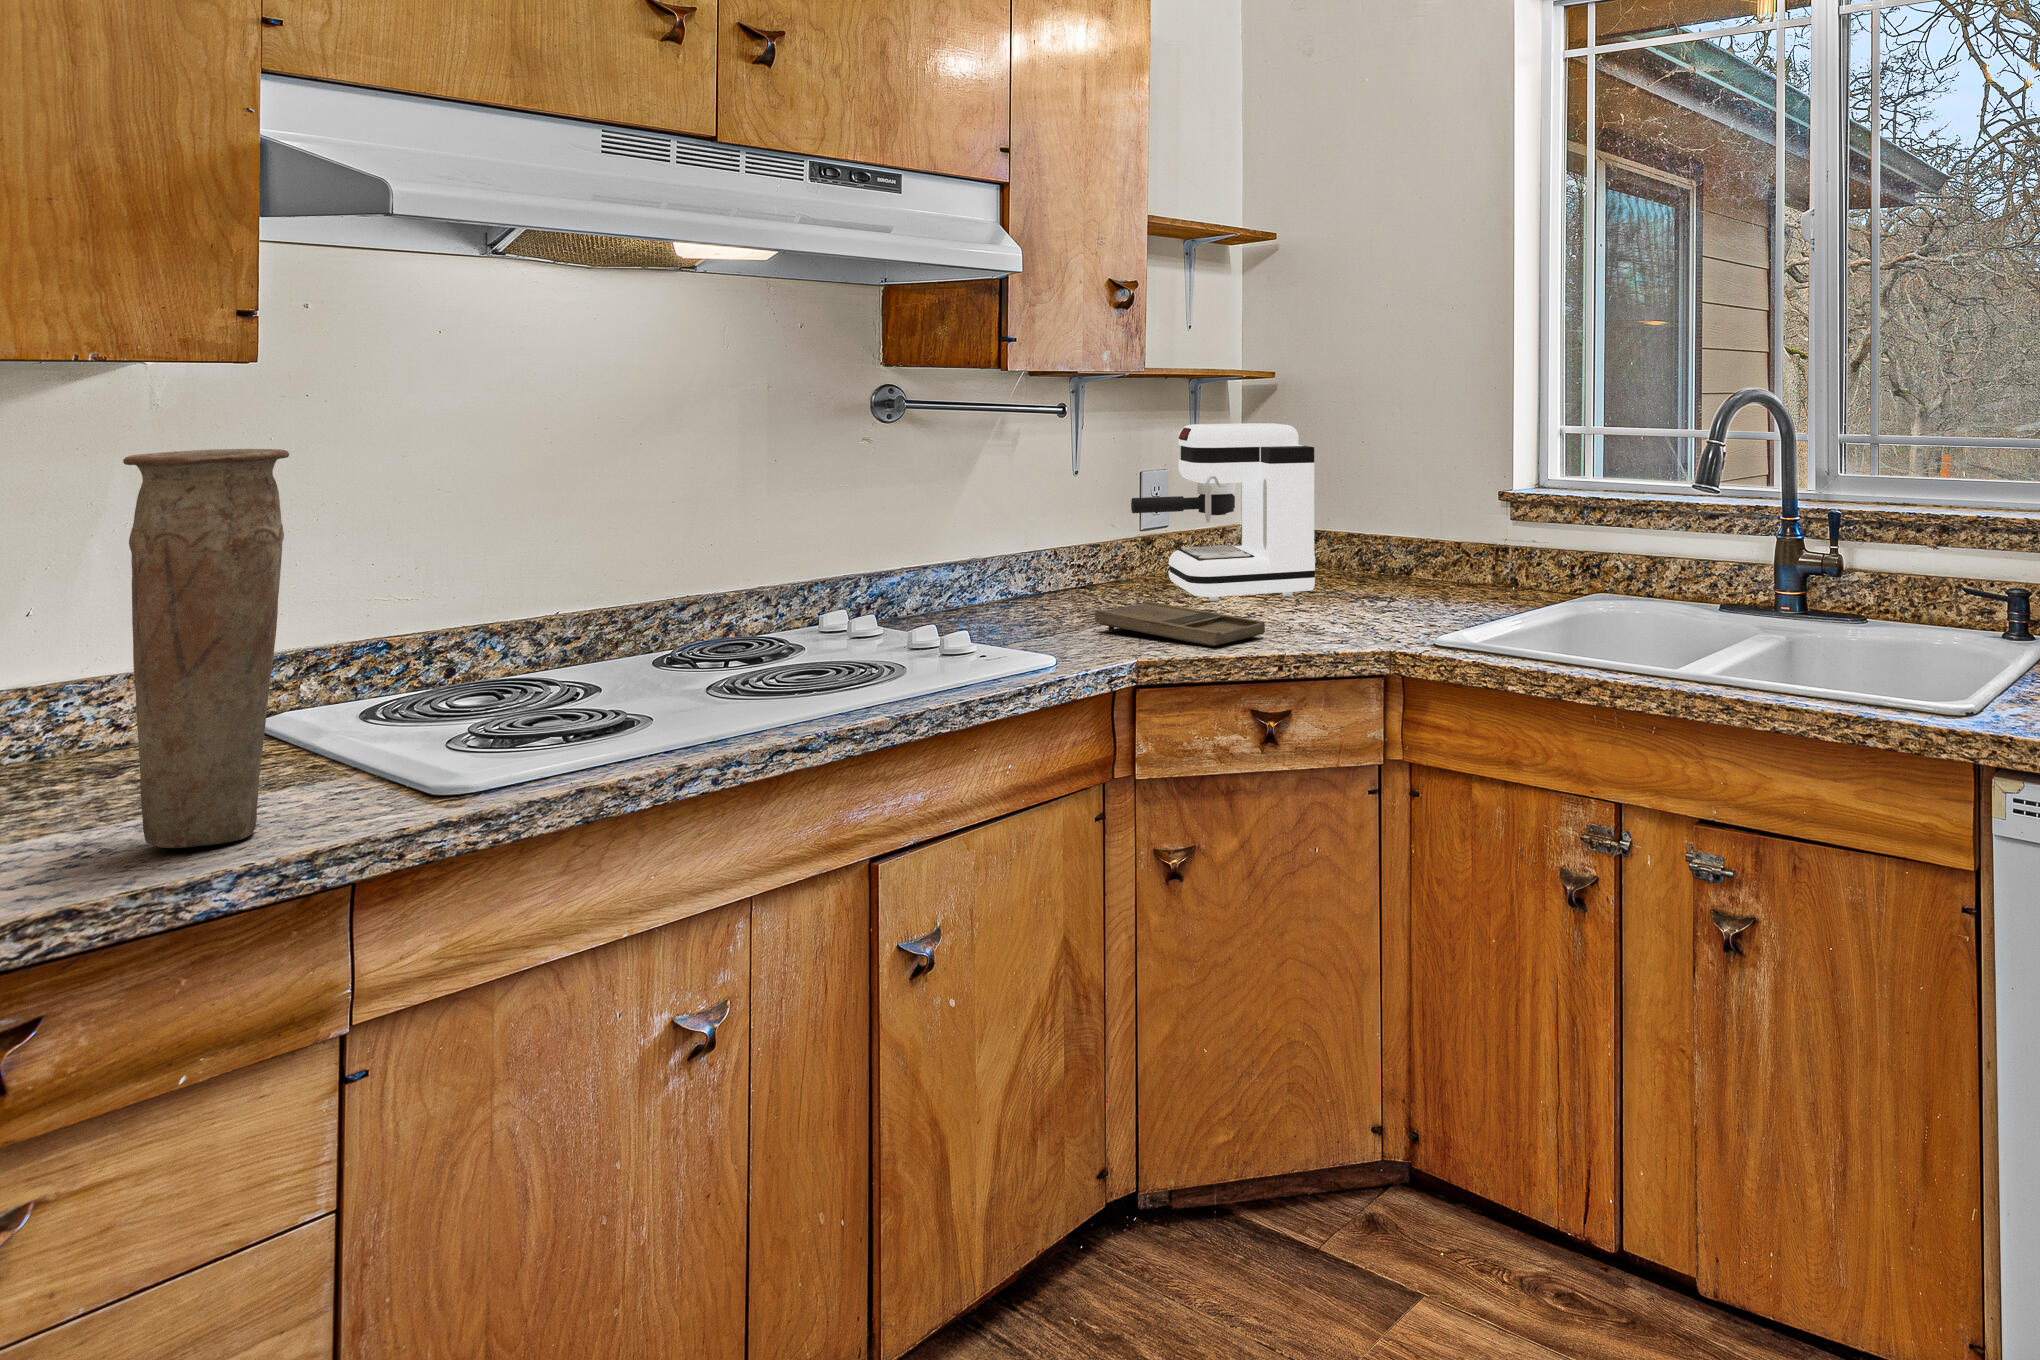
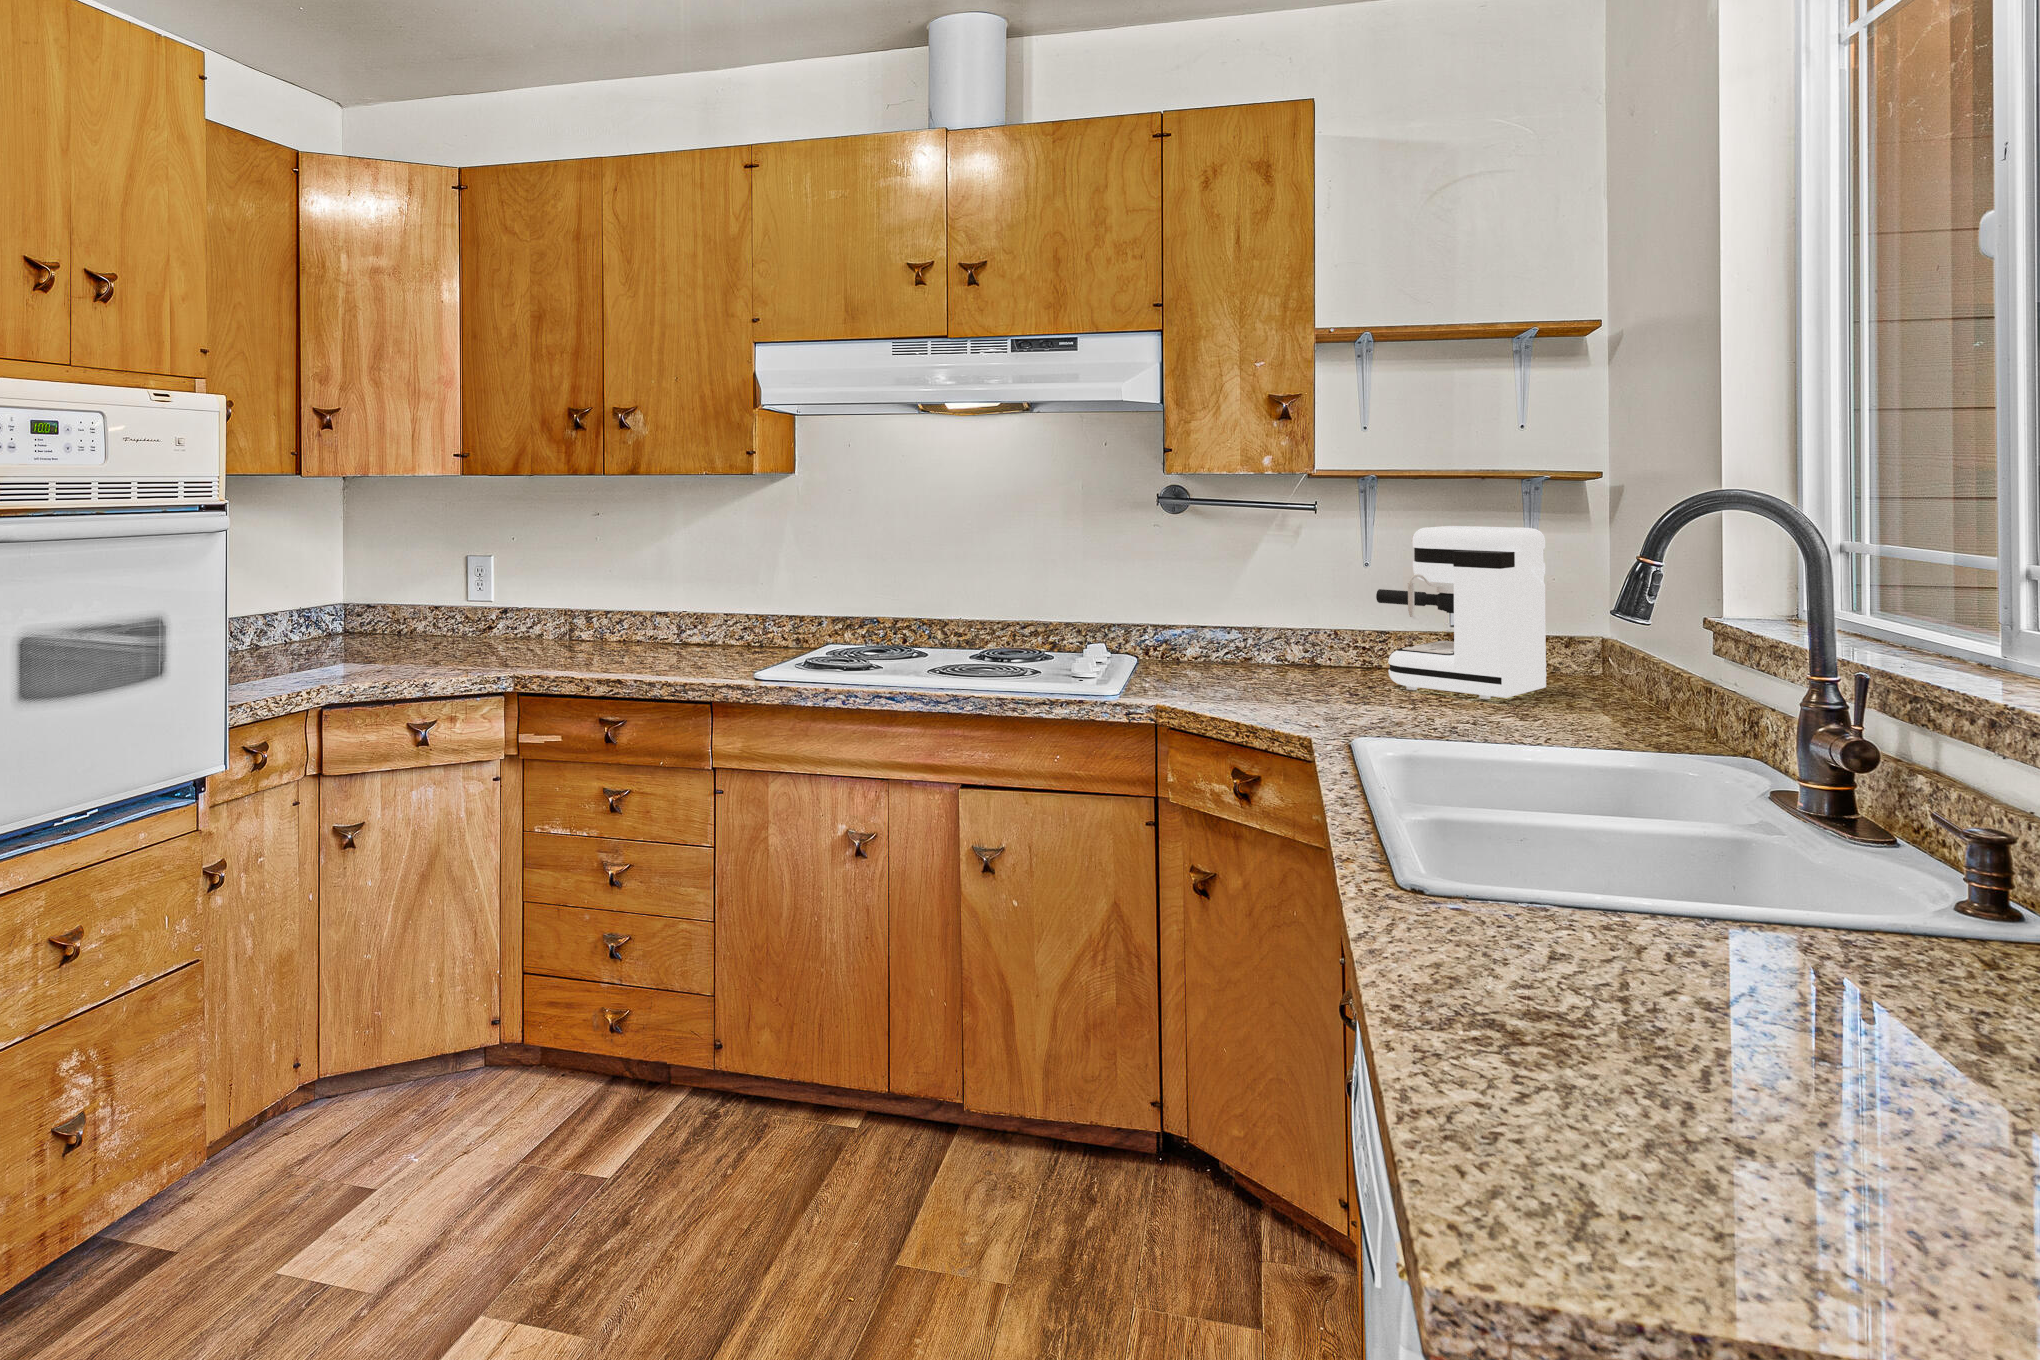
vase: present [123,449,289,848] -> none [650,517,700,678]
tray: present [1095,601,1265,646] -> none [1216,669,1286,710]

